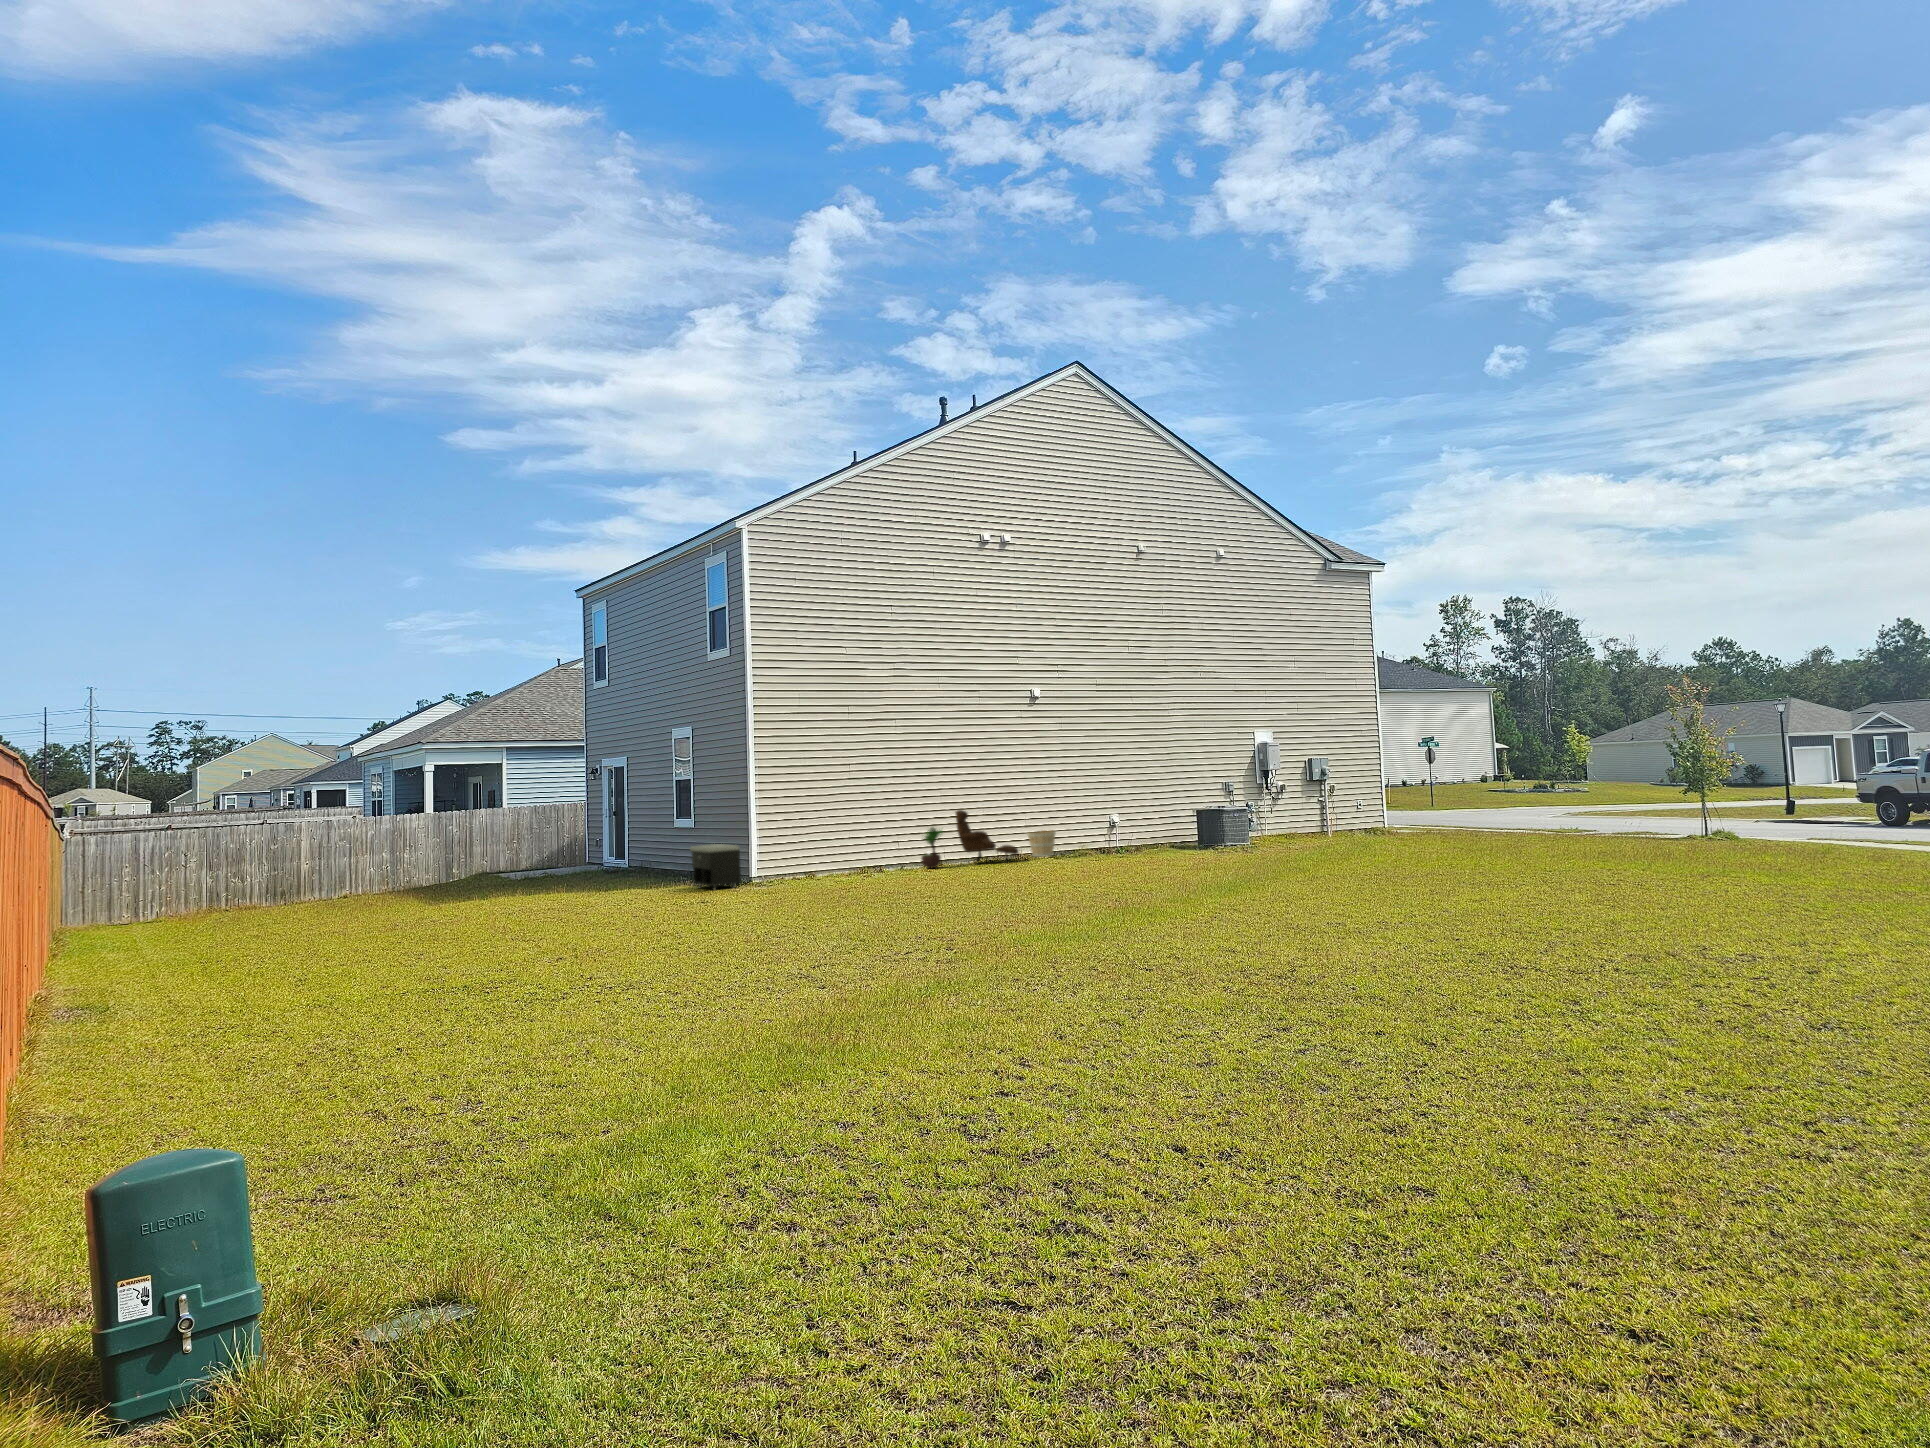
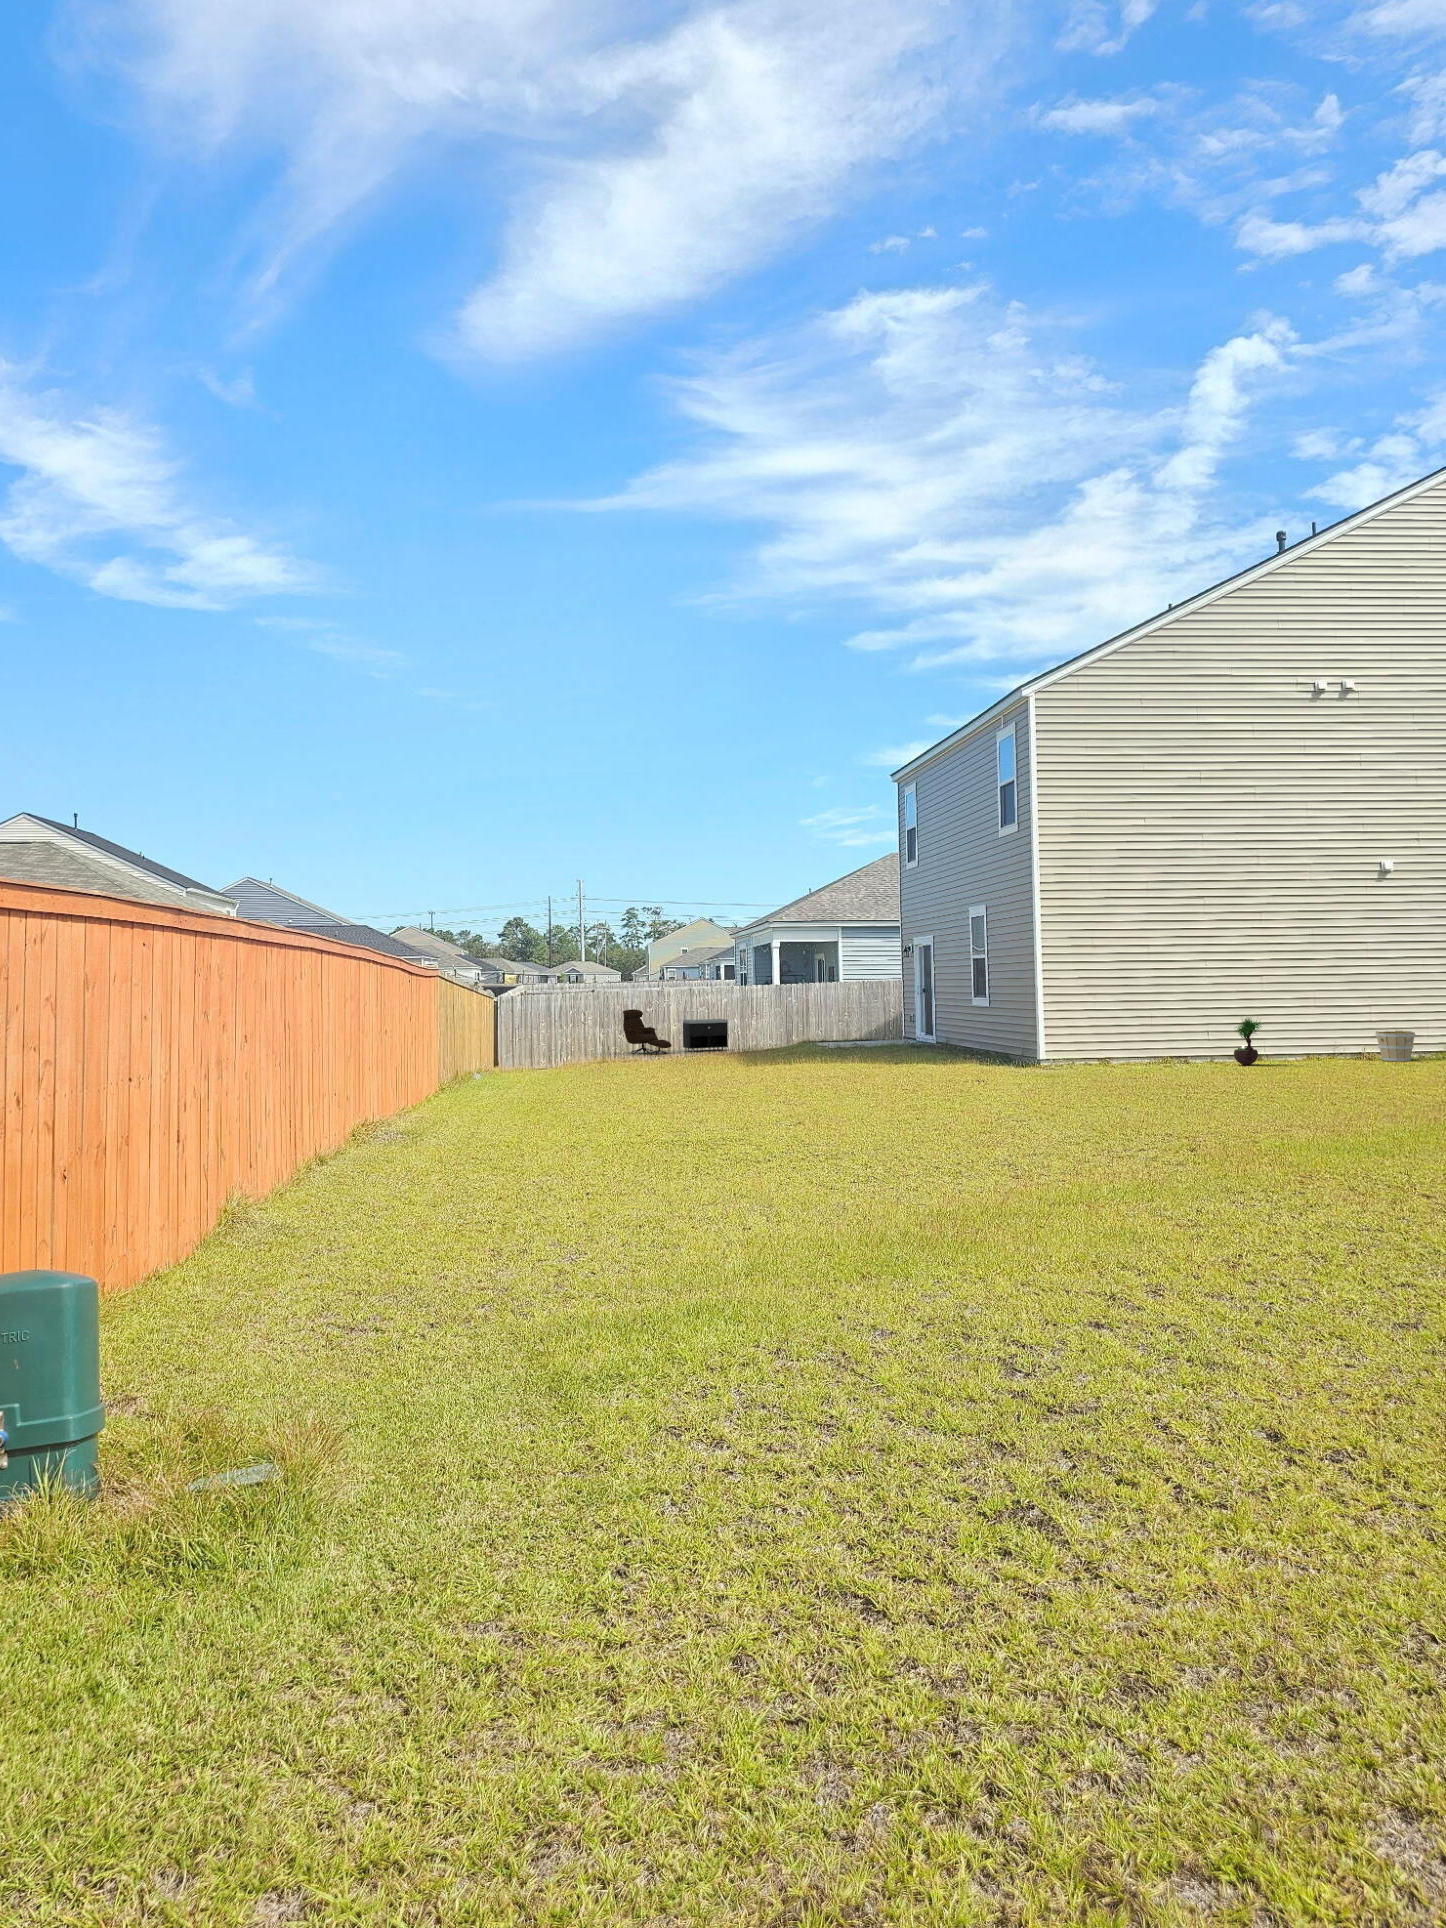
lounge chair: present [956,810,1019,864] -> present [623,1009,672,1054]
storage bench: present [690,844,741,889] -> present [683,1019,728,1052]

